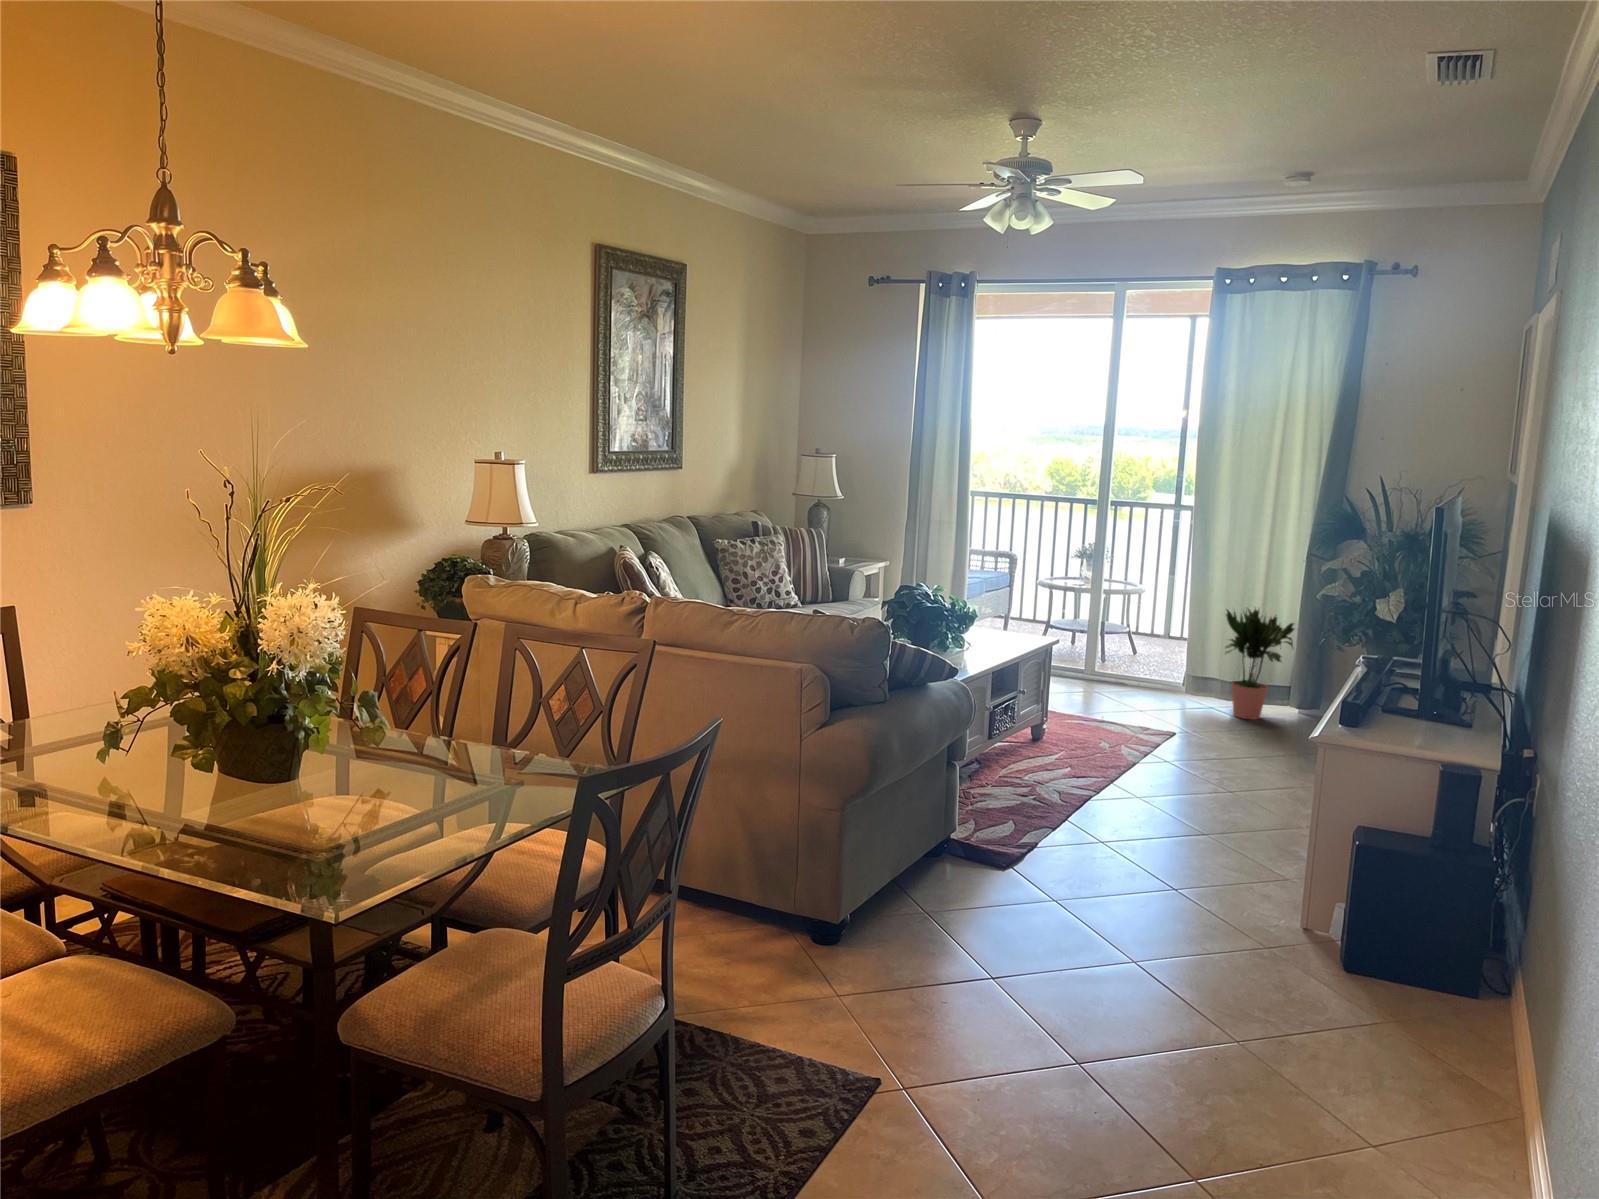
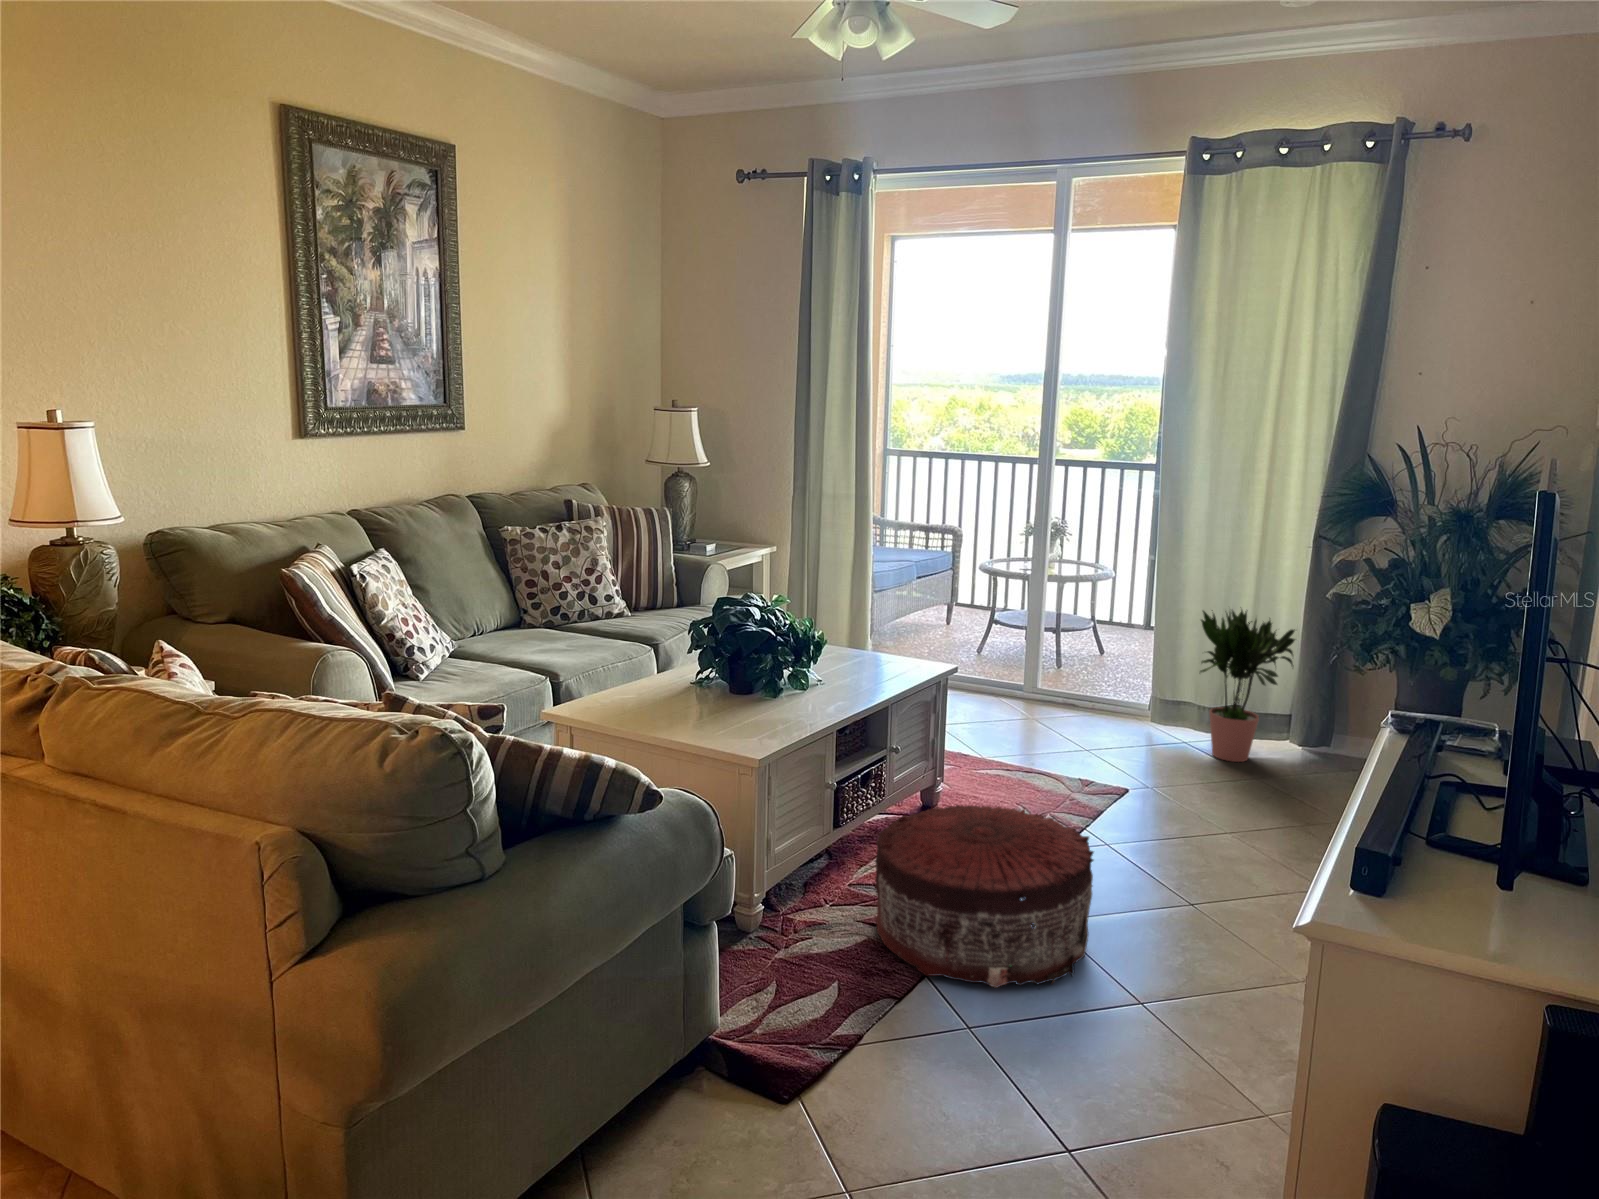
pouf: none [1025,720,1171,824] -> present [875,805,1094,988]

